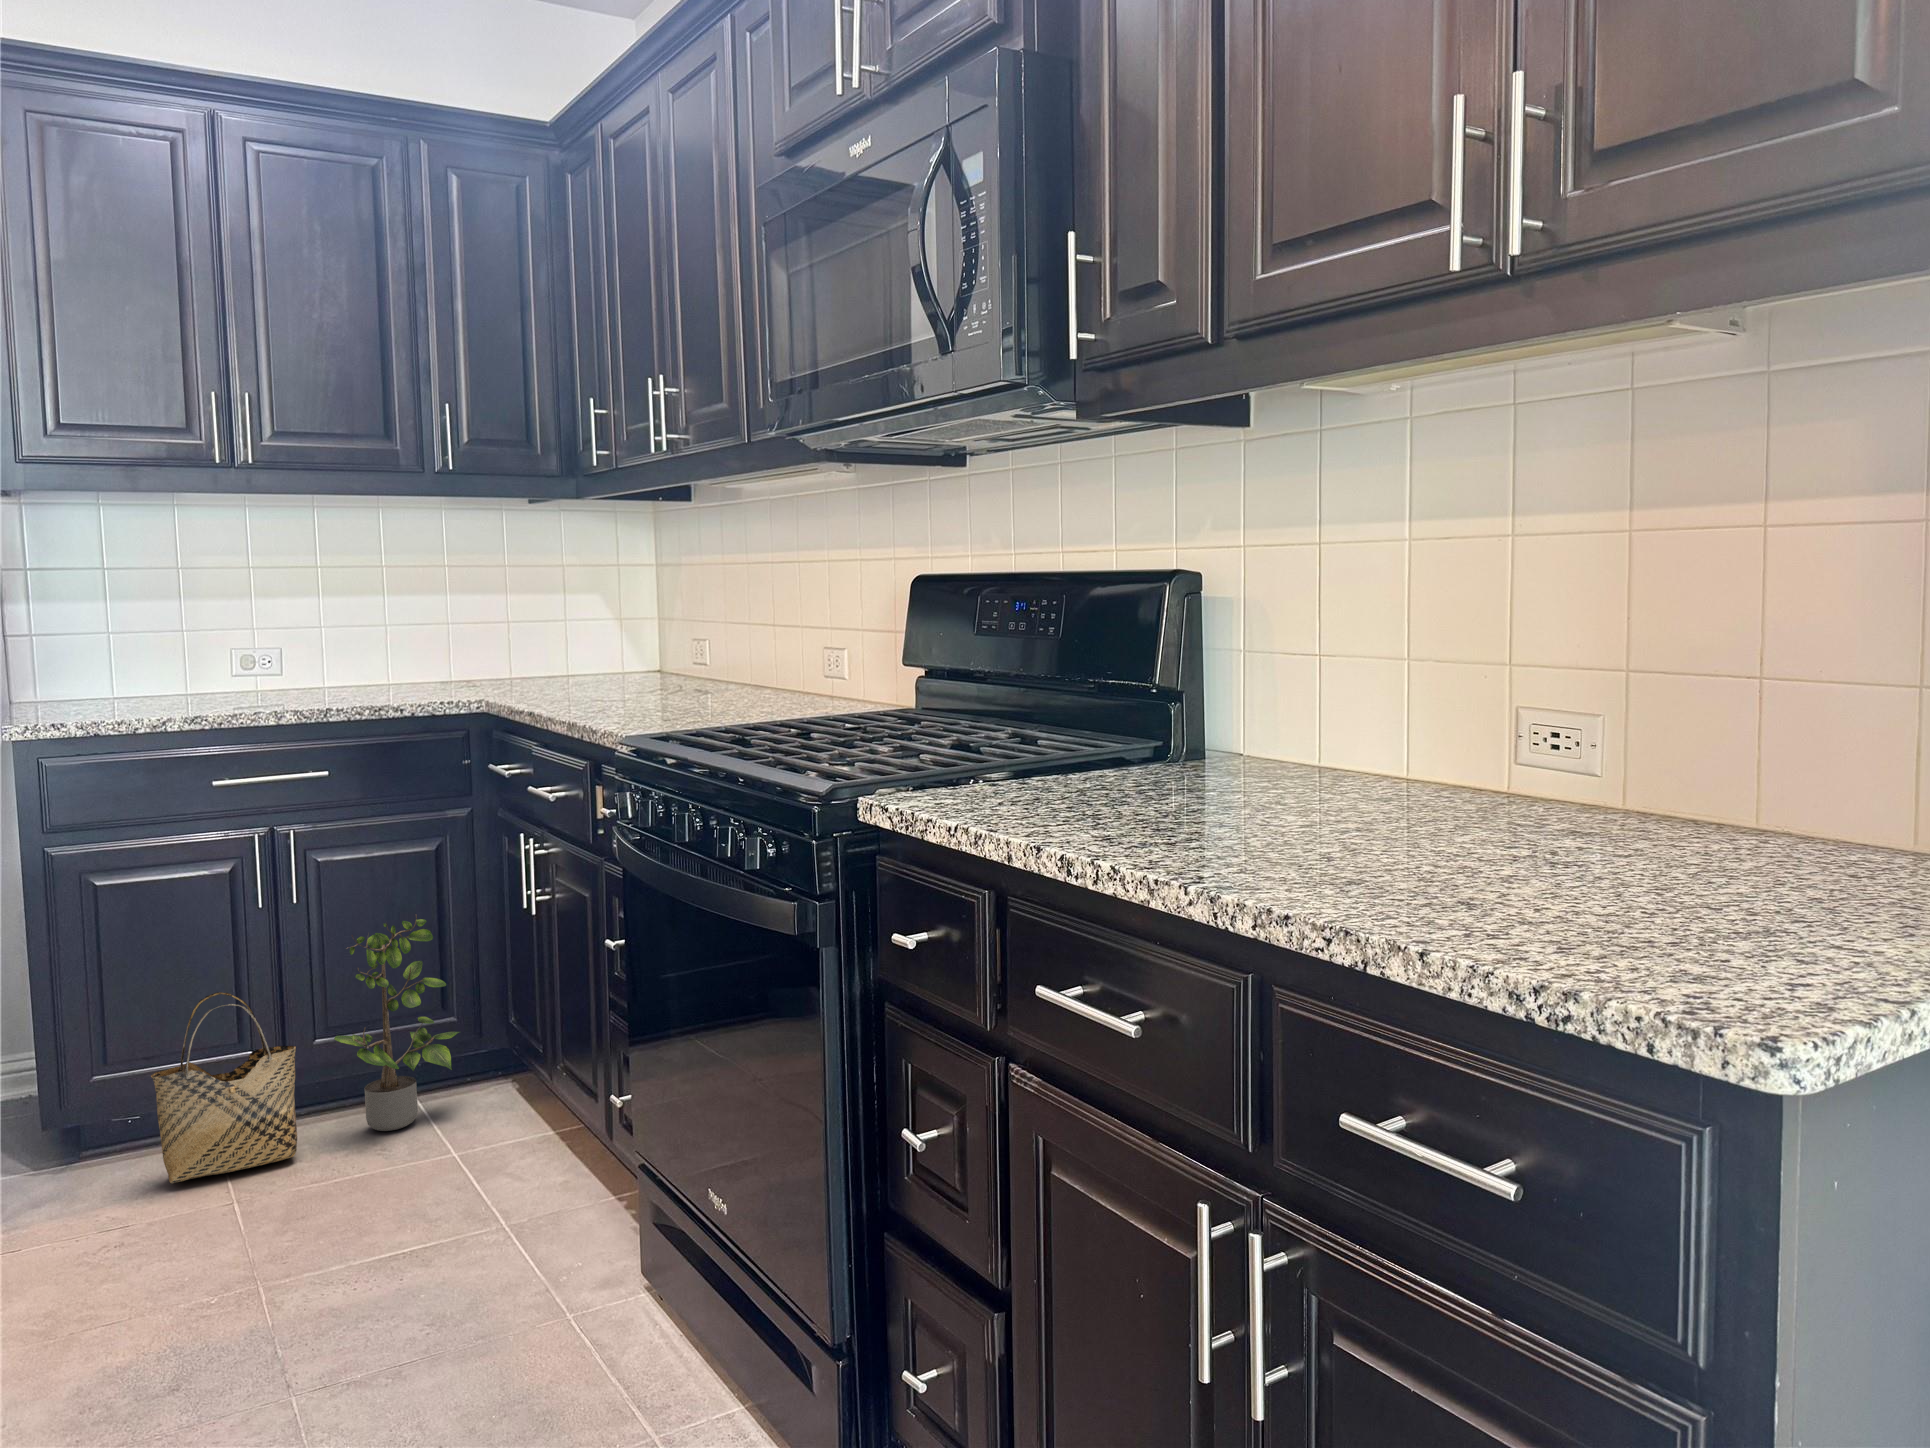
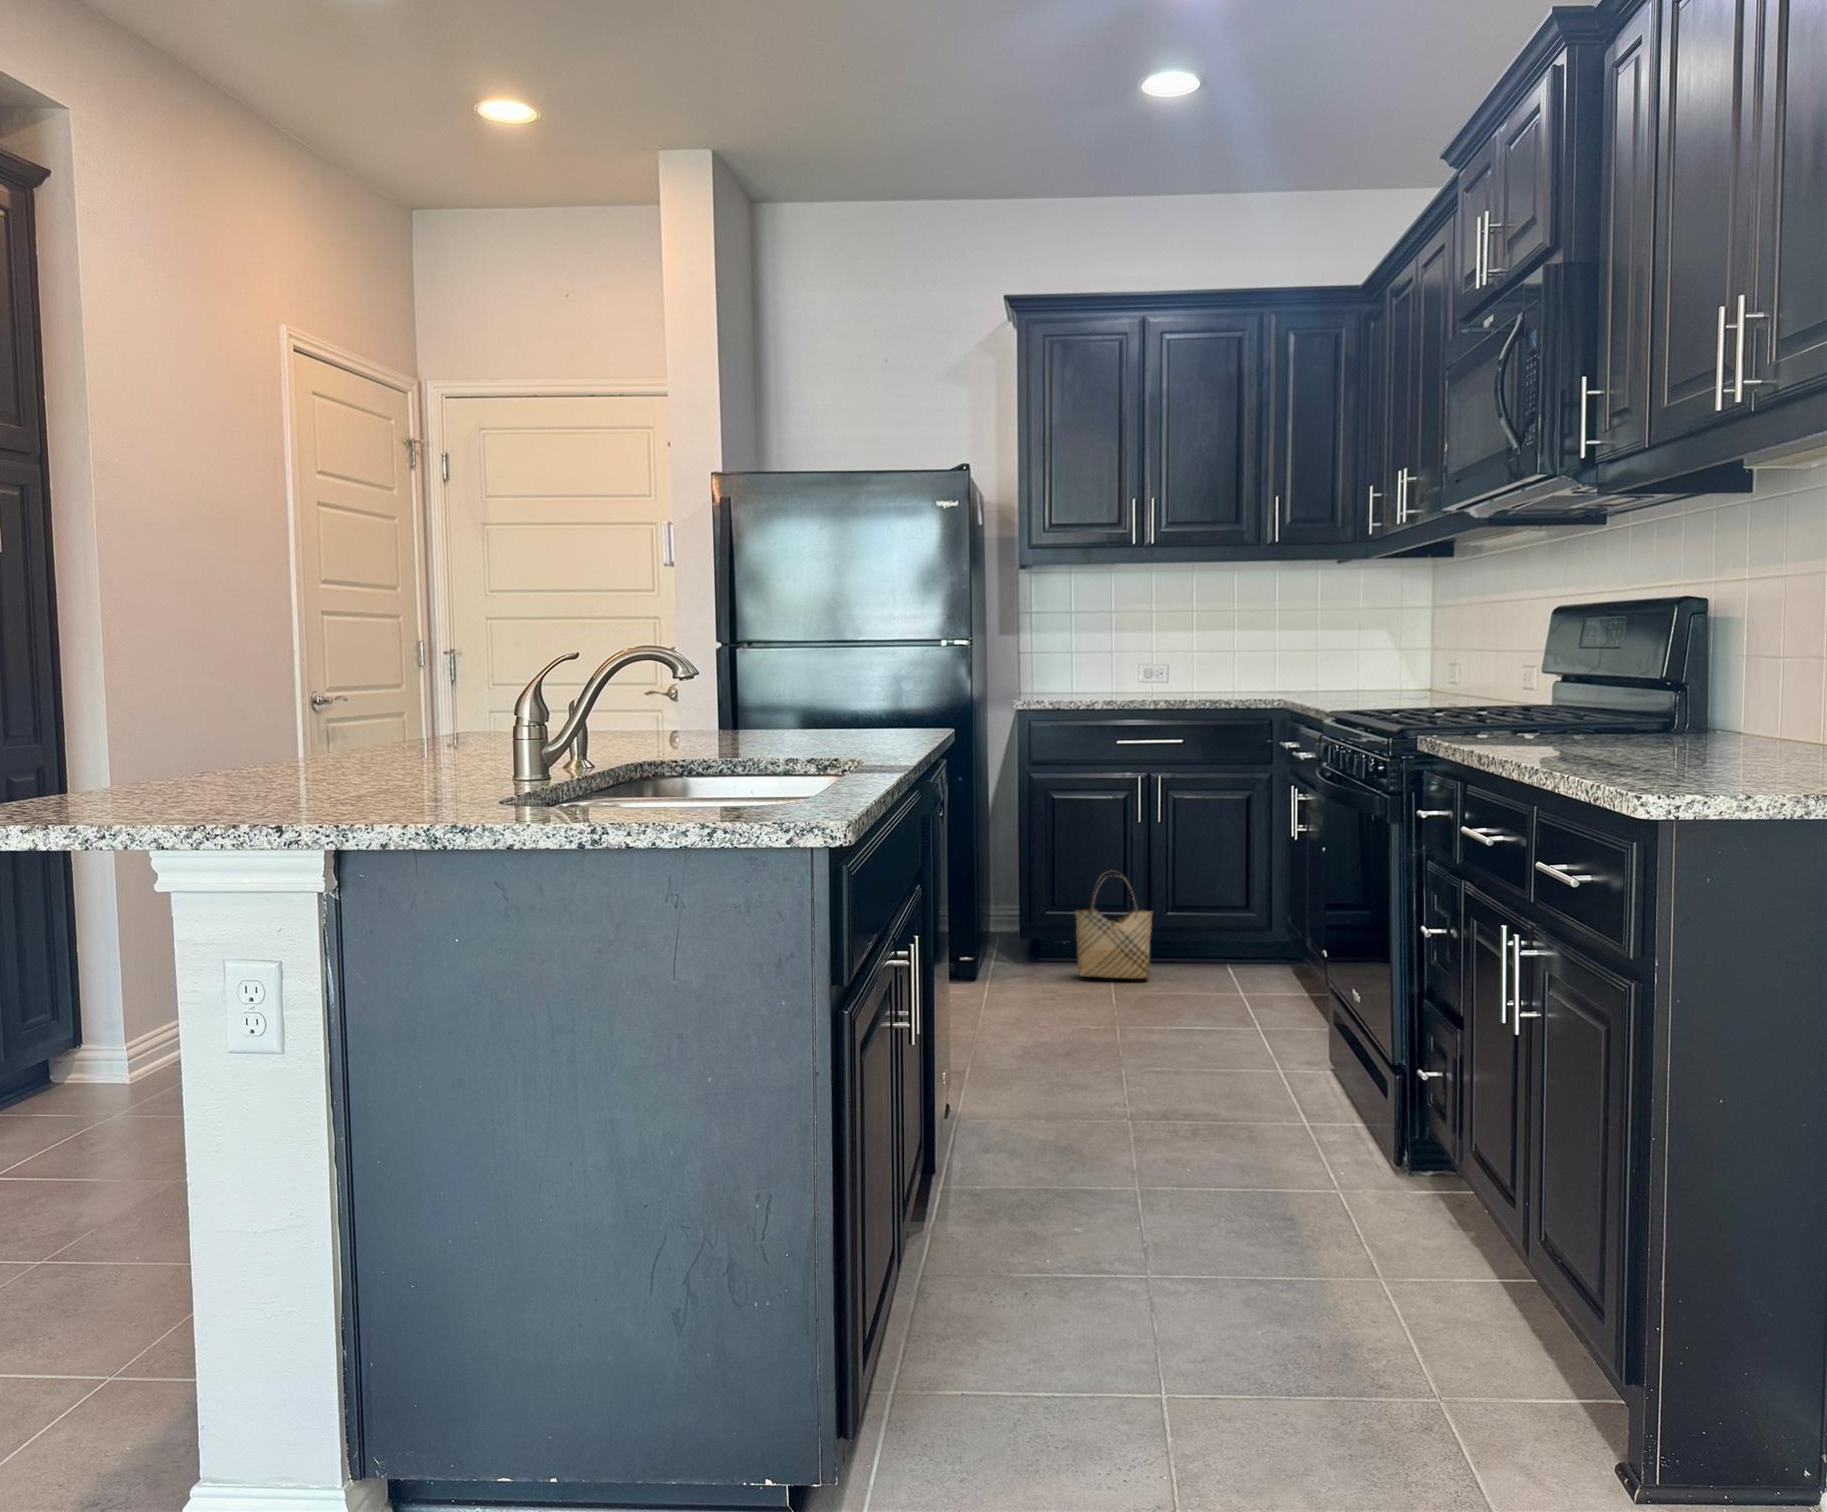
potted plant: present [334,916,459,1131] -> none [1176,839,1257,978]

